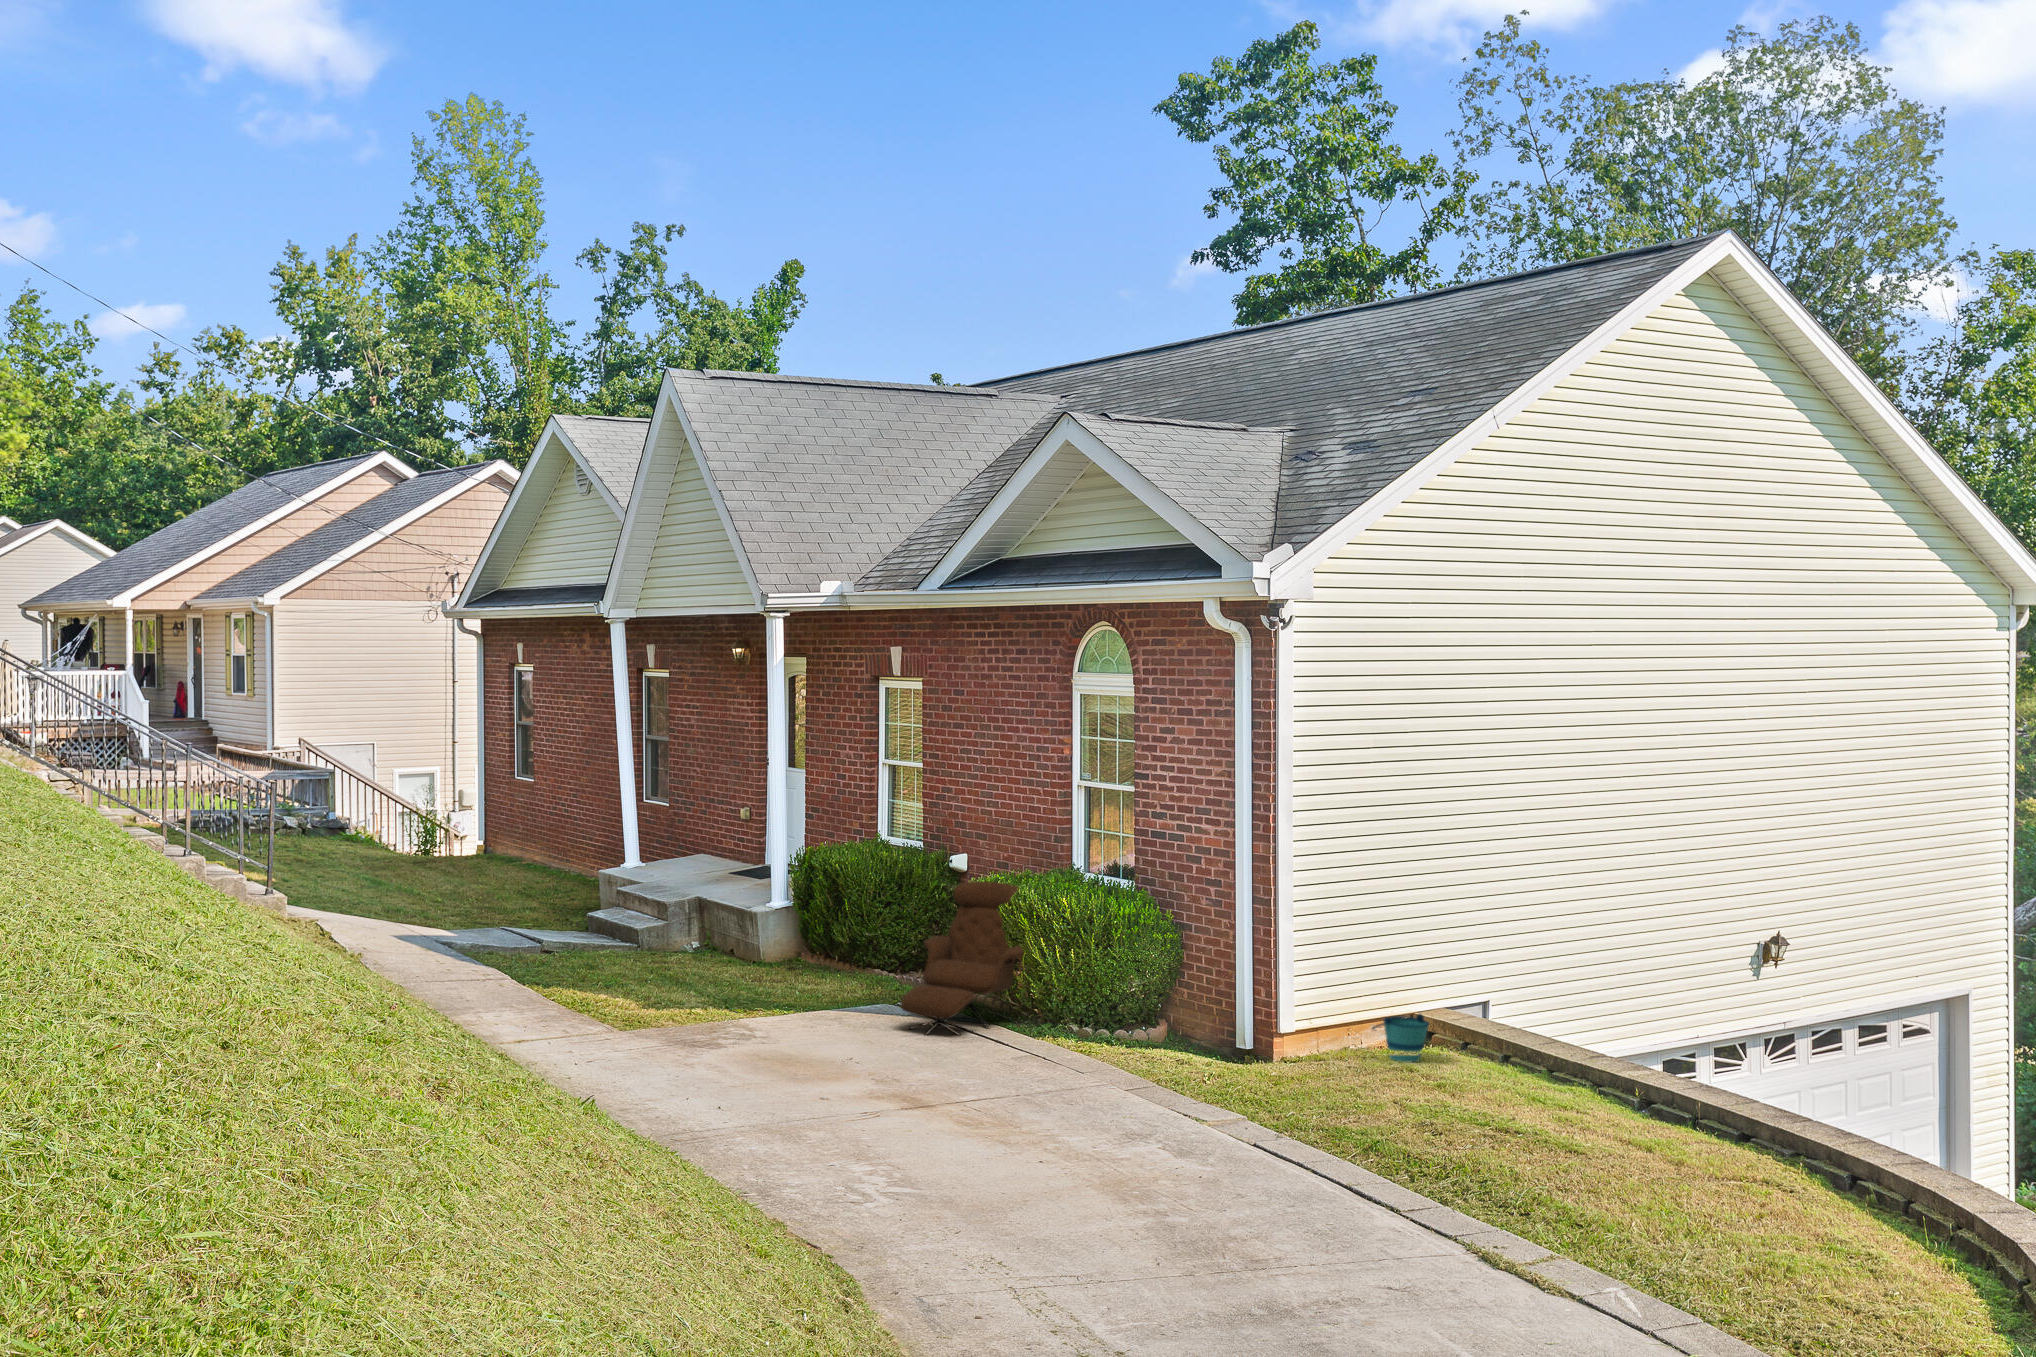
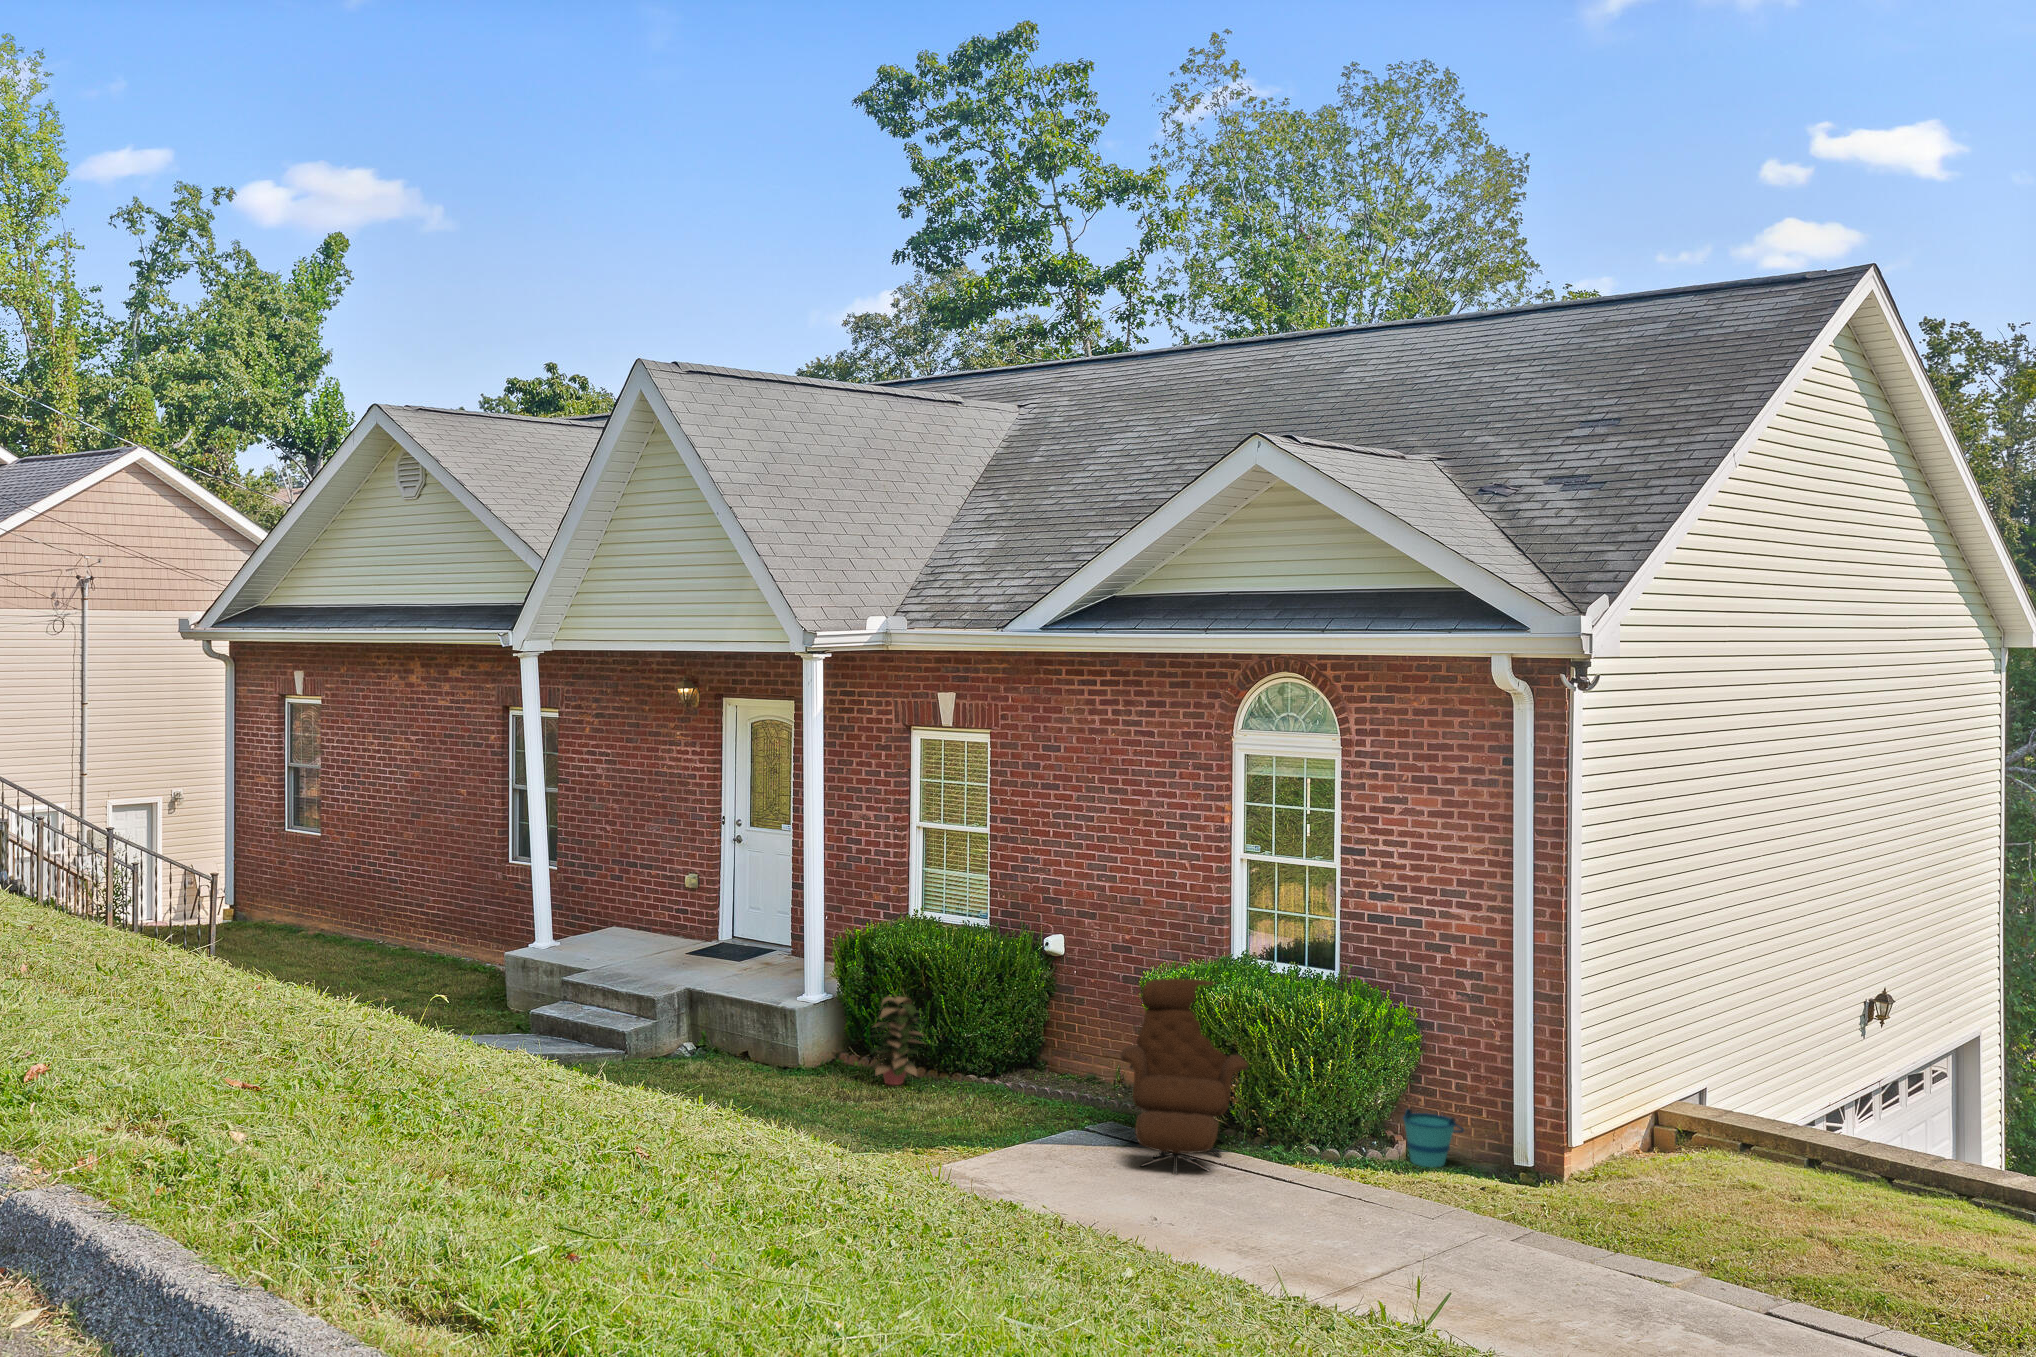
decorative plant: none [790,898,842,972] -> present [871,996,925,1085]
bucket: present [1372,1014,1429,1063] -> present [1403,1108,1464,1167]

